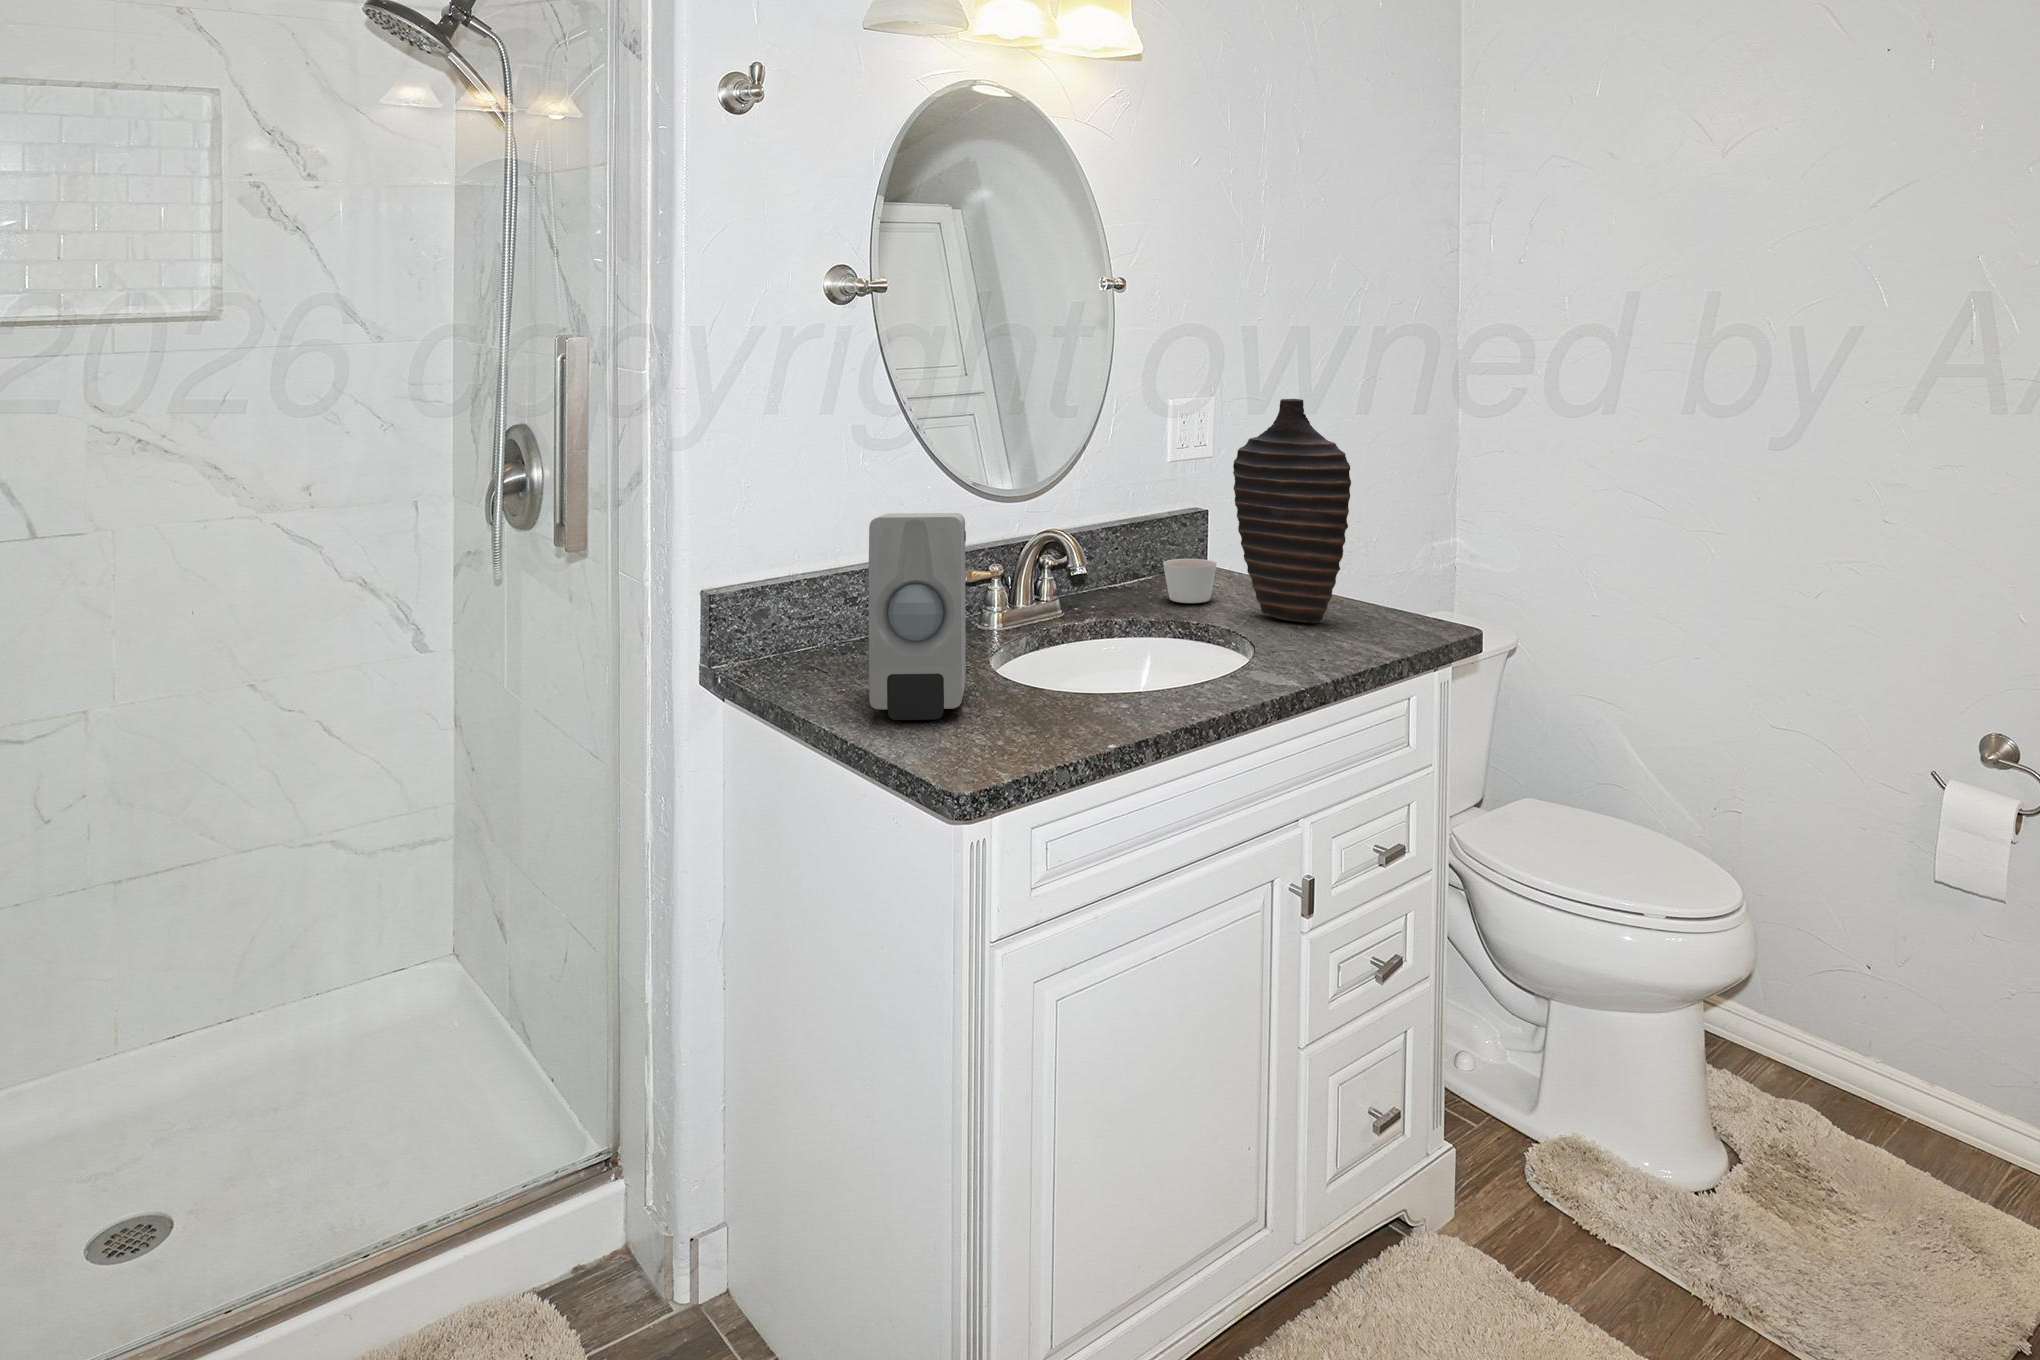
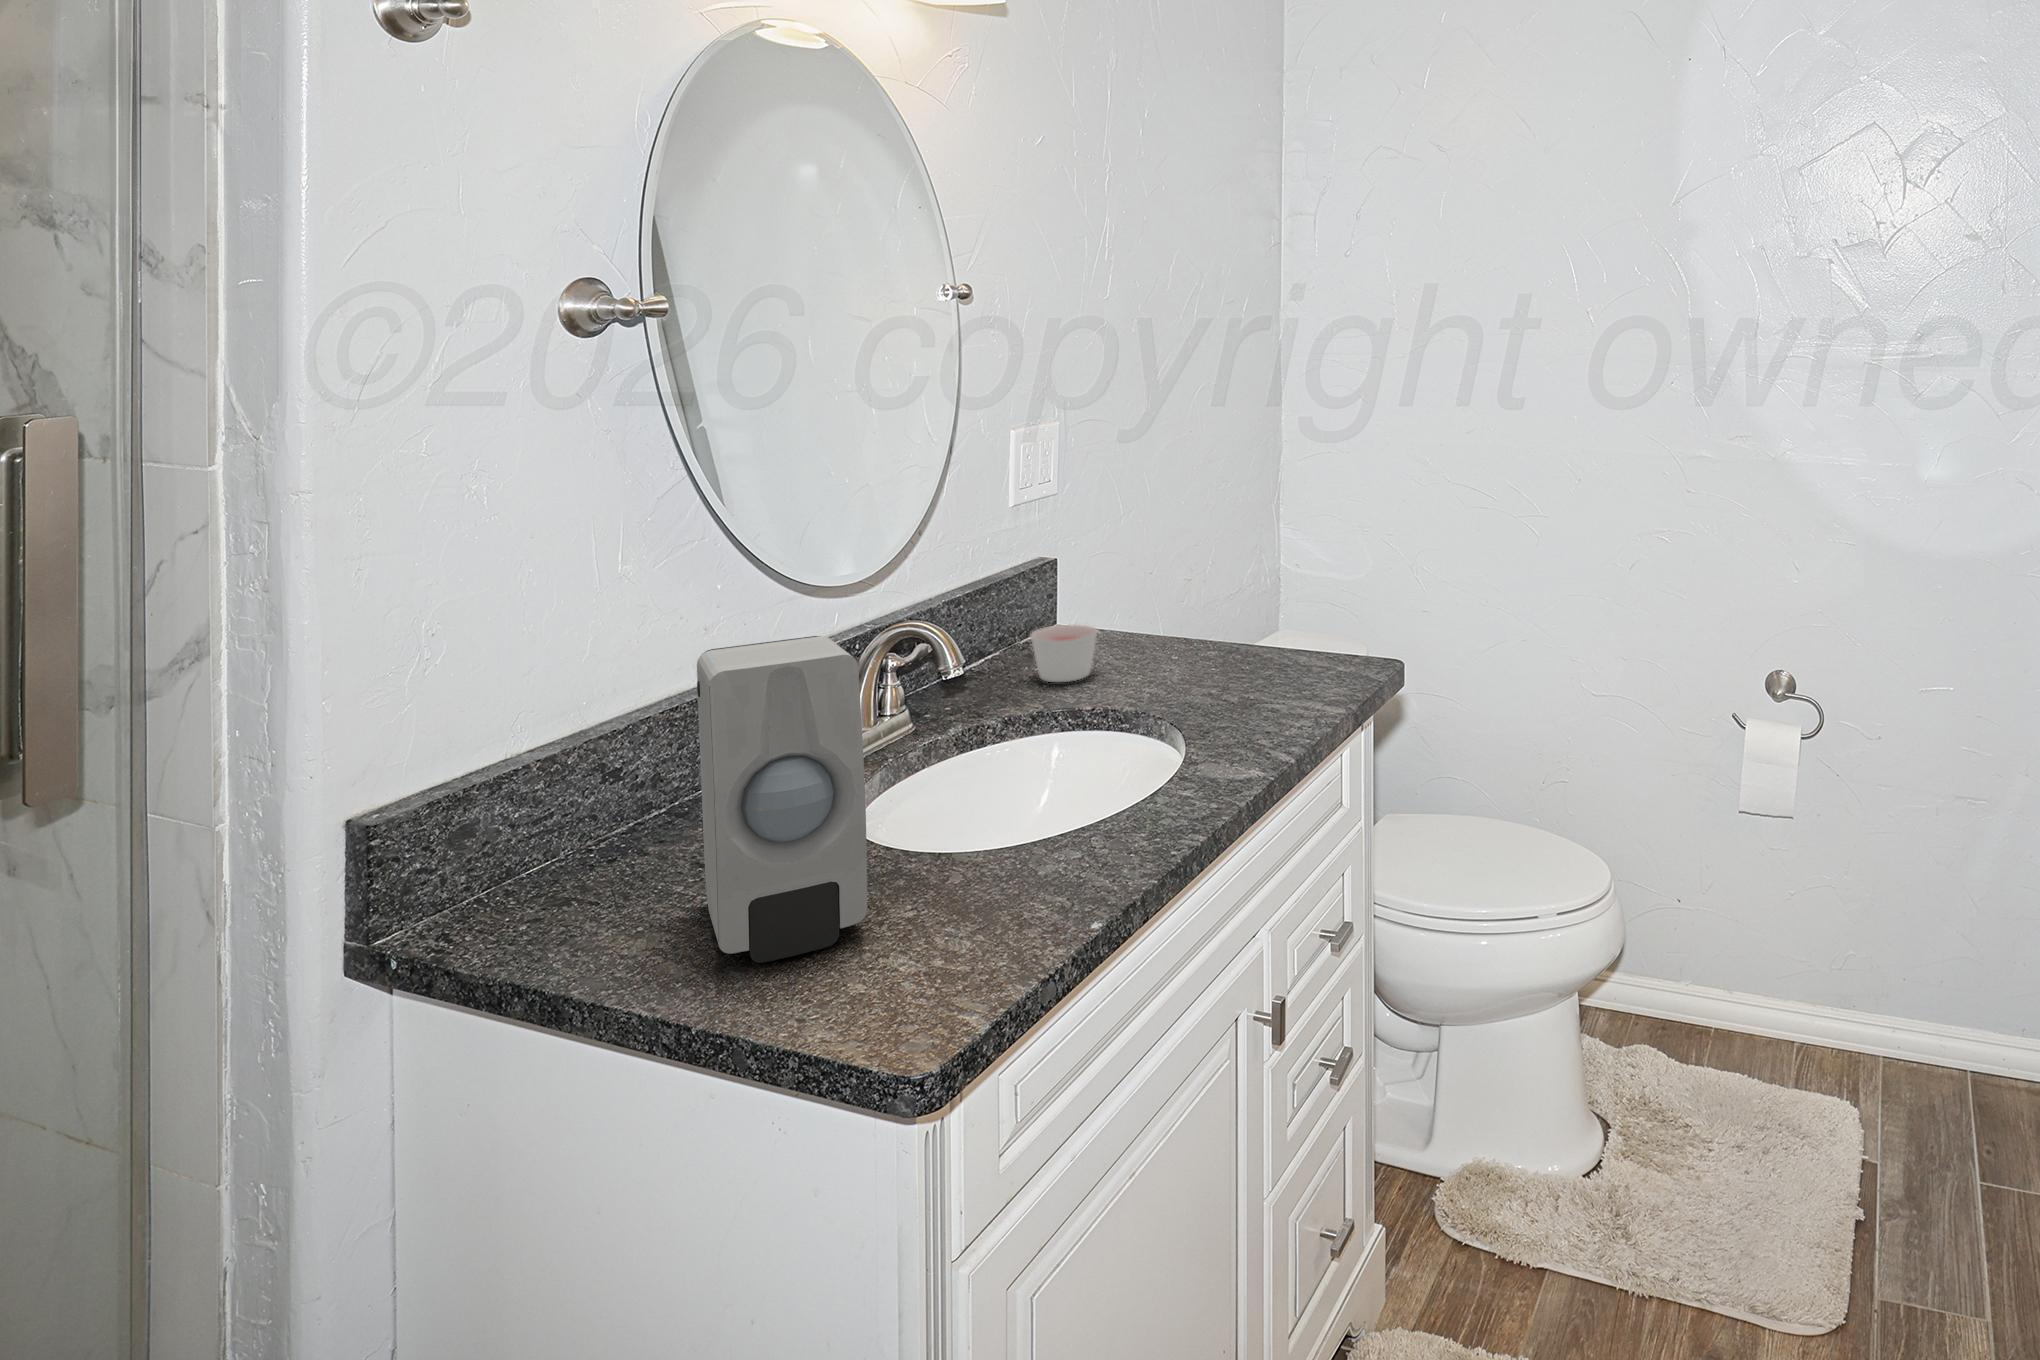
decorative vase: present [1233,399,1351,623] -> none [1127,434,1275,692]

